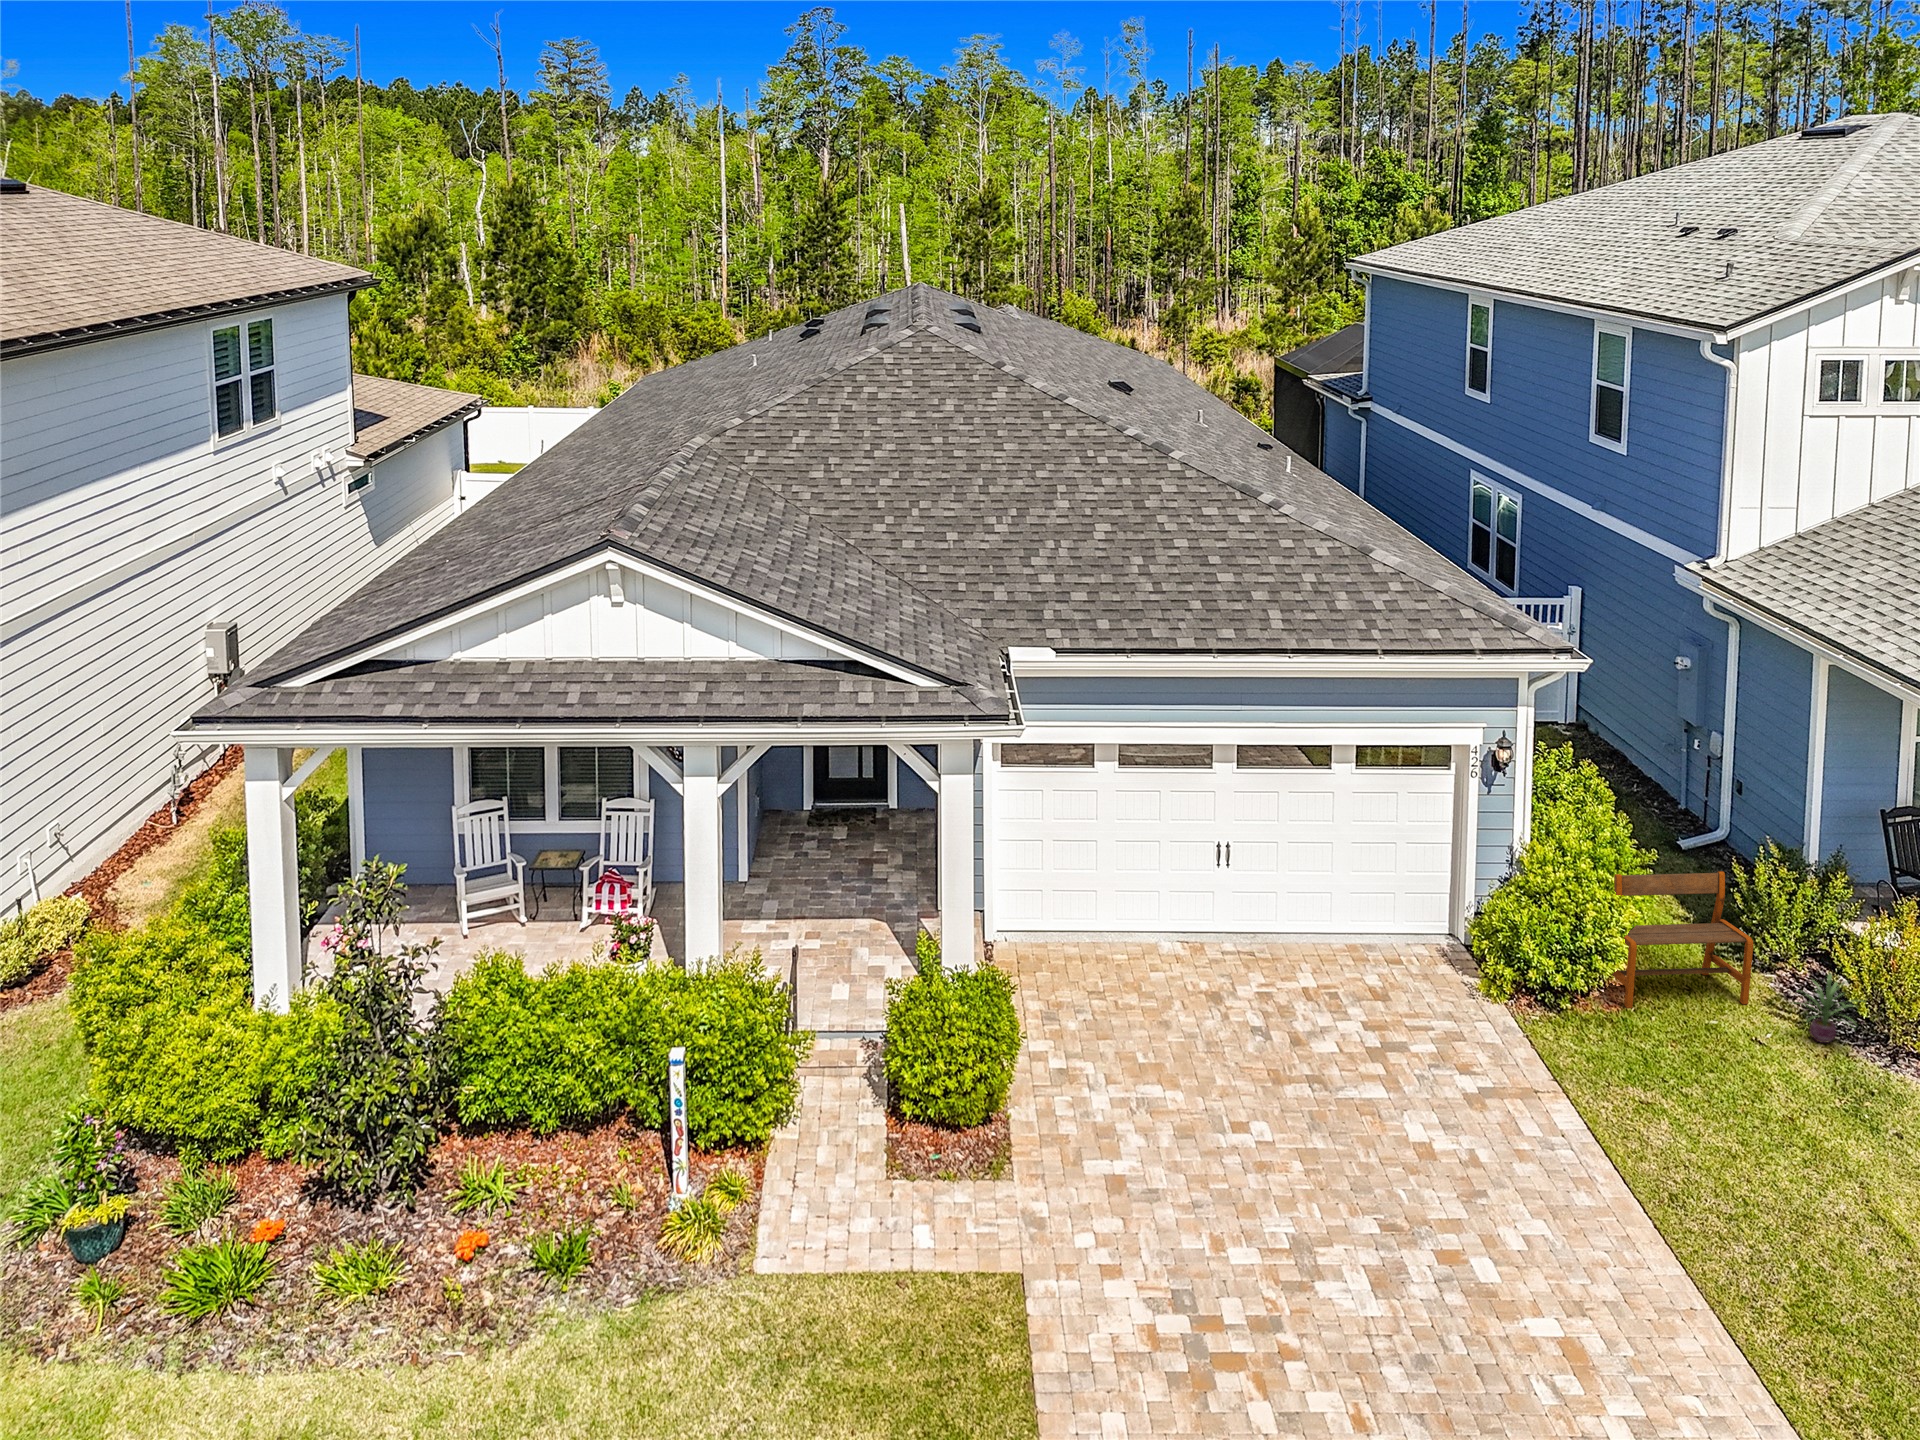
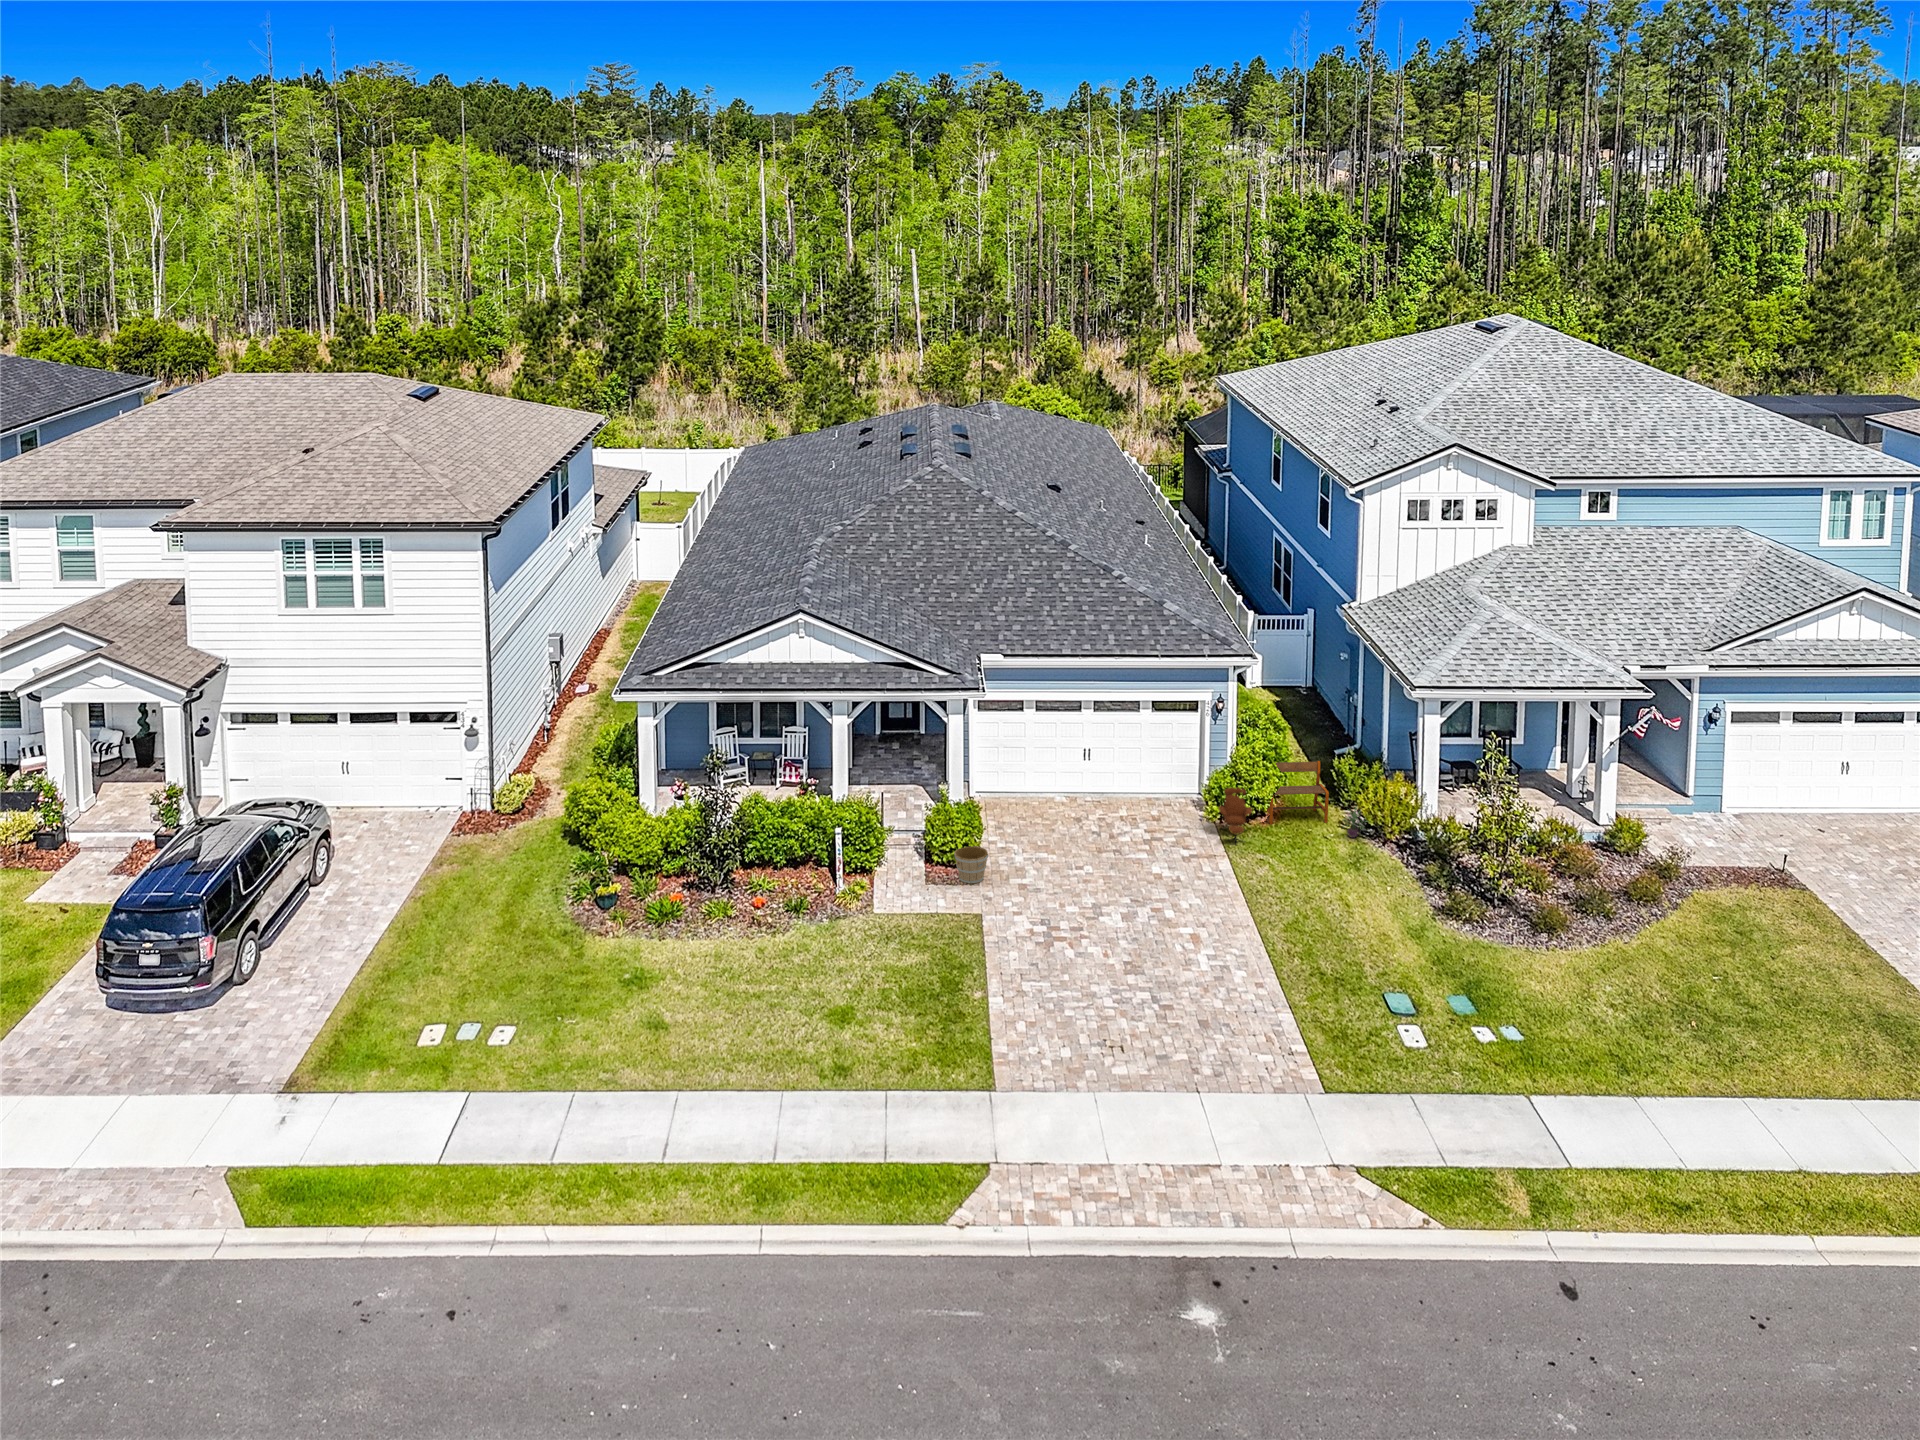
lounge chair: none [1523,930,1601,1064] -> present [1218,787,1252,841]
wooden bucket: none [952,1081,1034,1177] -> present [954,846,988,884]

